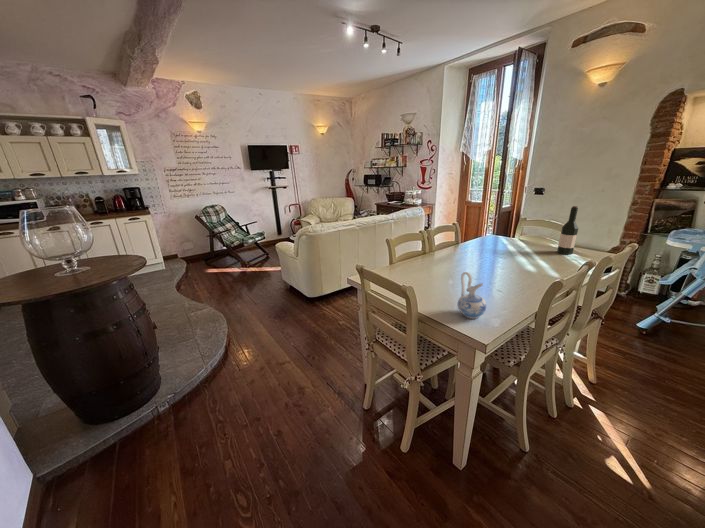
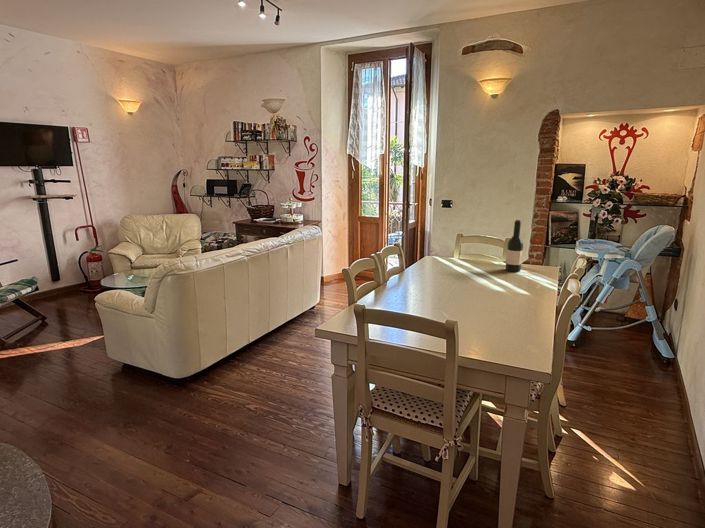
ceramic pitcher: present [458,272,486,319] -> none [481,299,515,354]

